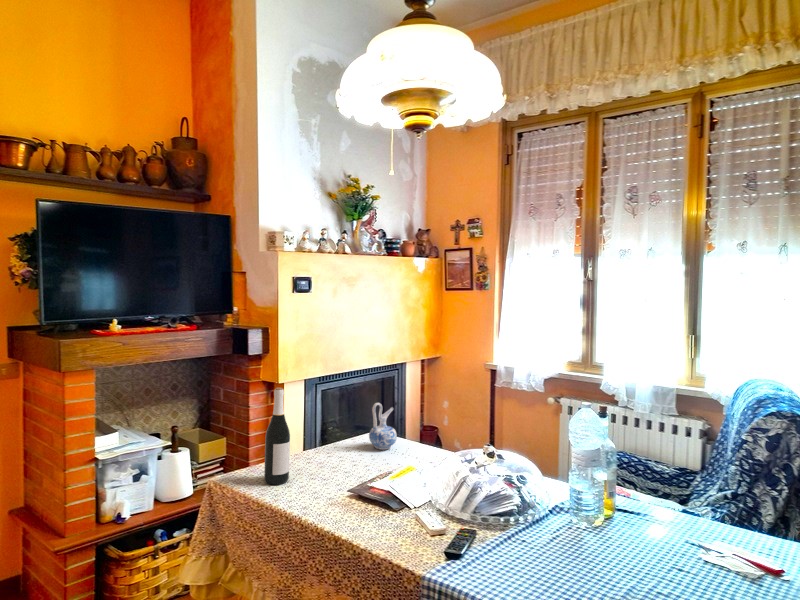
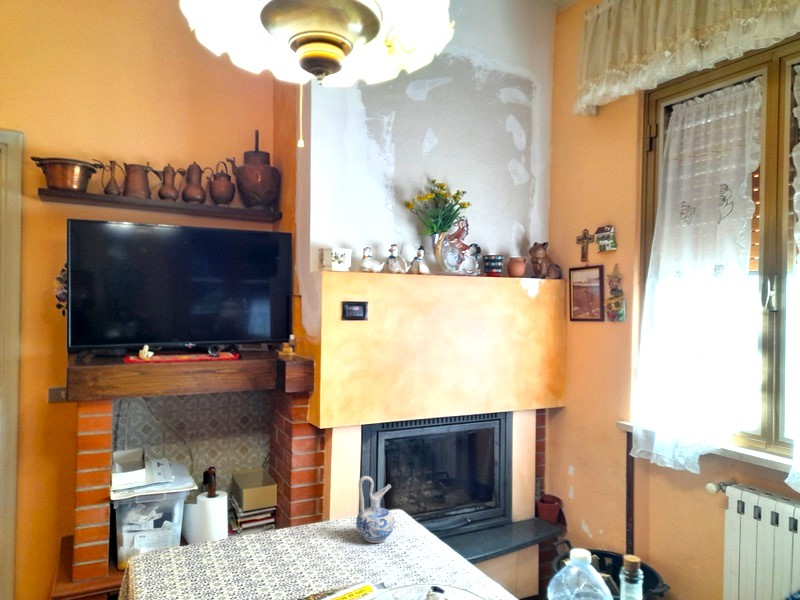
wine bottle: present [264,388,290,485] -> none [175,447,211,578]

